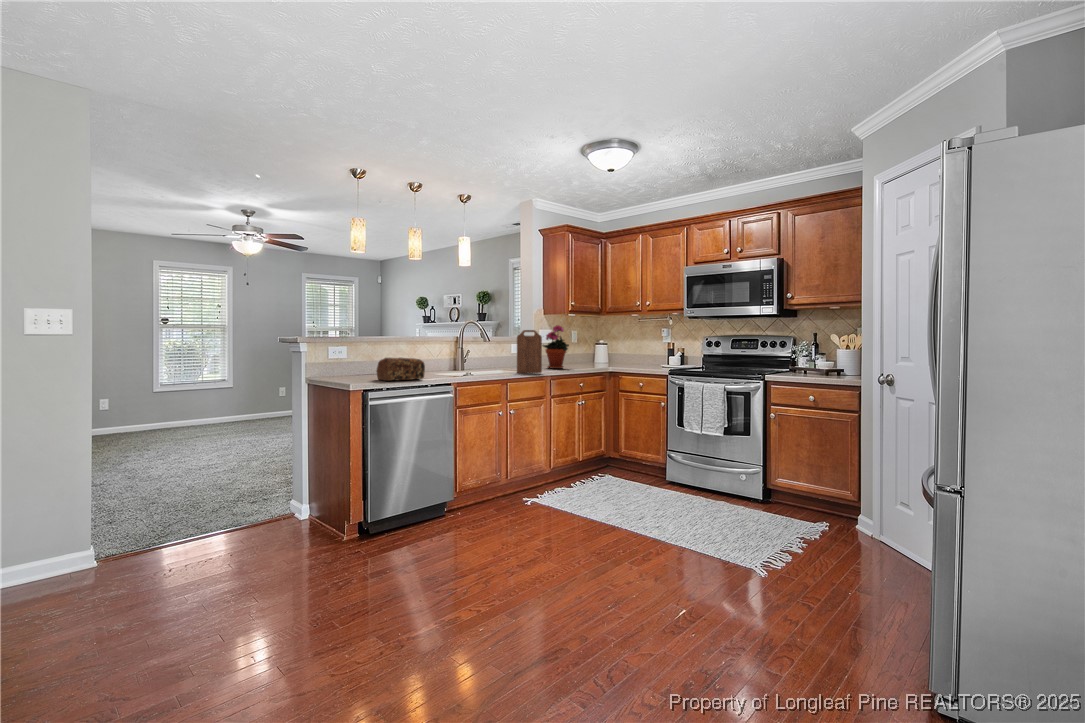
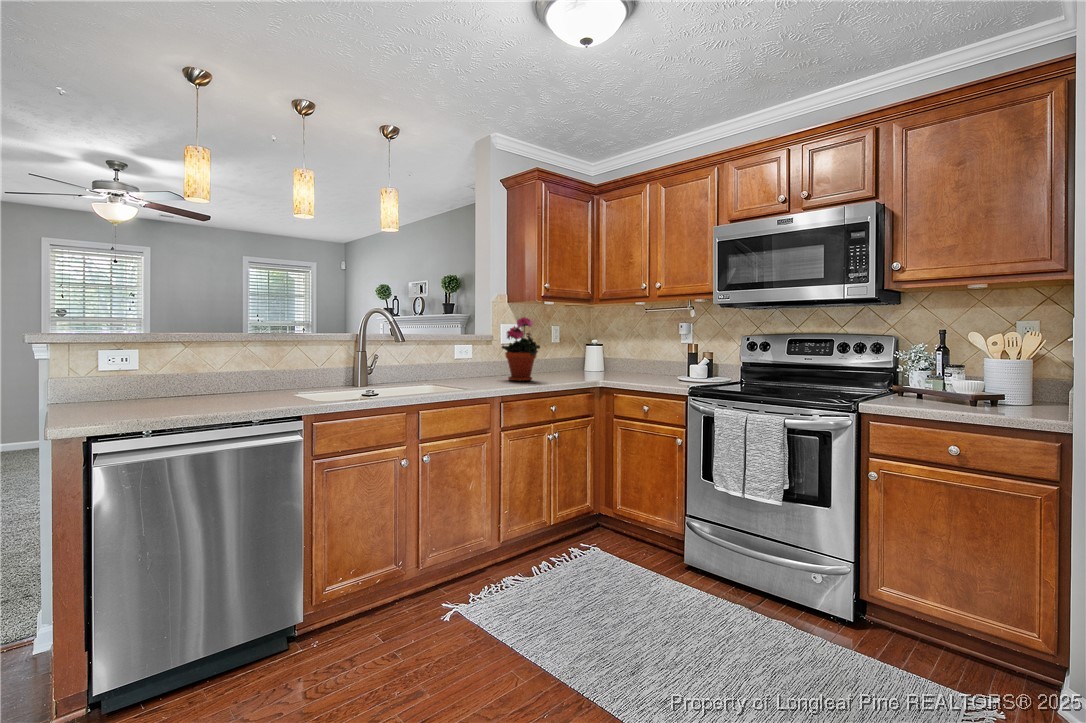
cutting board: present [517,330,542,373] -> none [448,323,487,391]
bread loaf: present [376,358,425,381] -> none [155,370,250,415]

